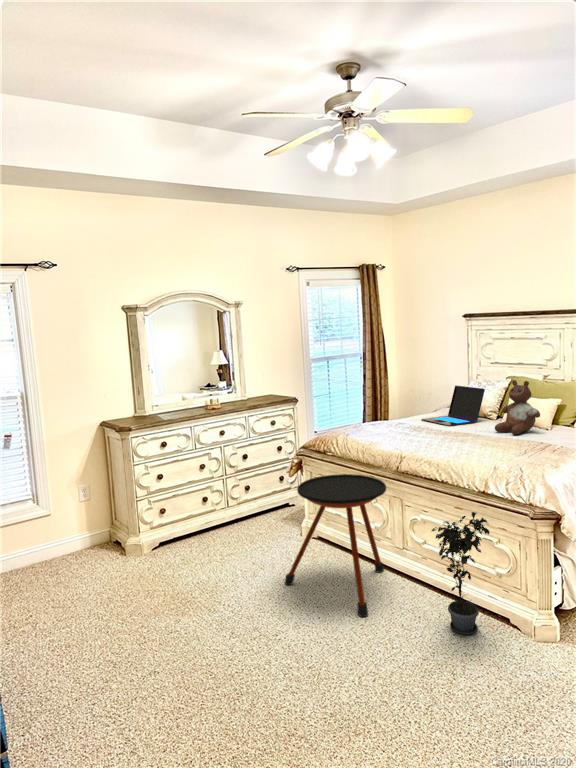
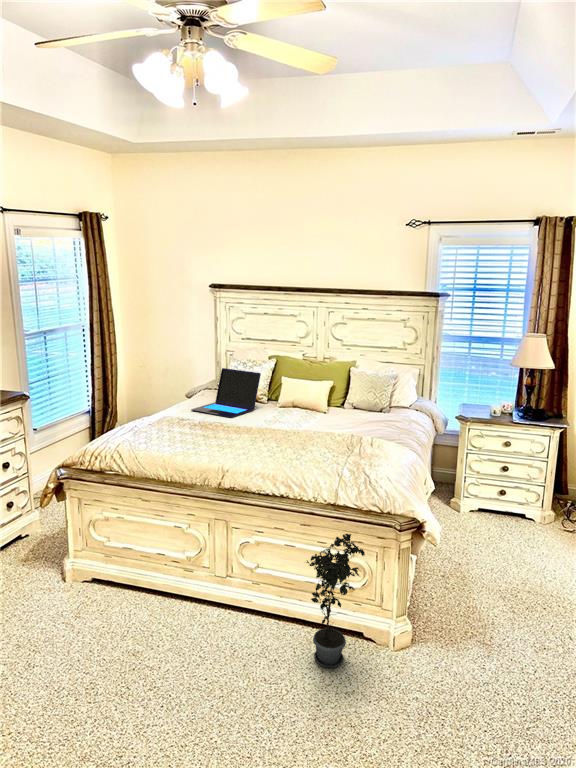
stuffed bear: present [495,380,540,435] -> none [287,366,330,426]
side table: present [285,474,386,617] -> none [85,500,226,684]

